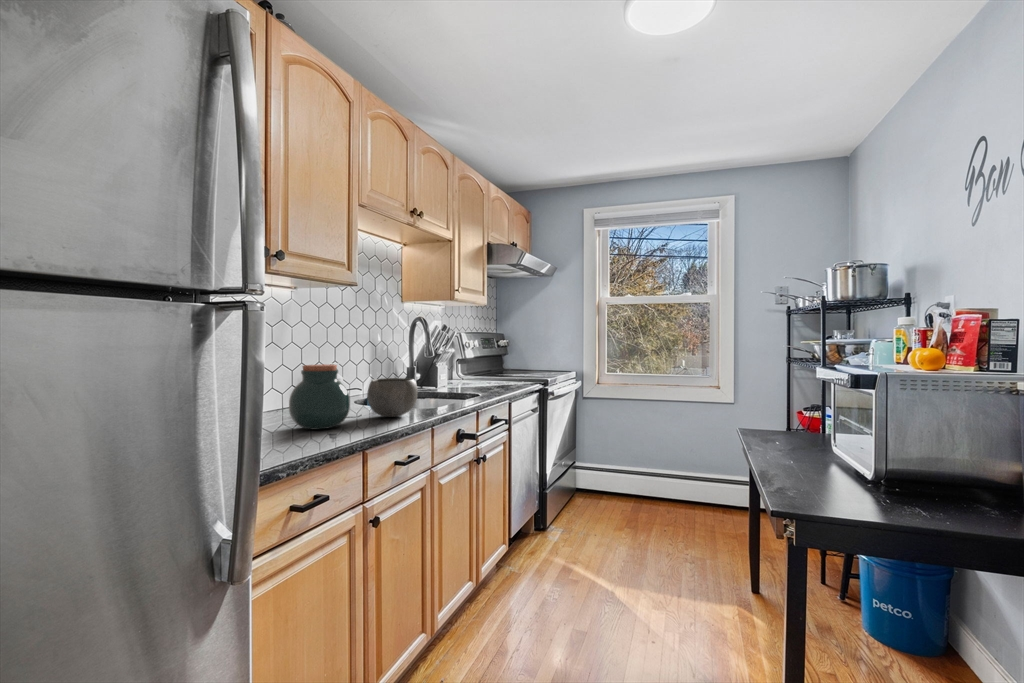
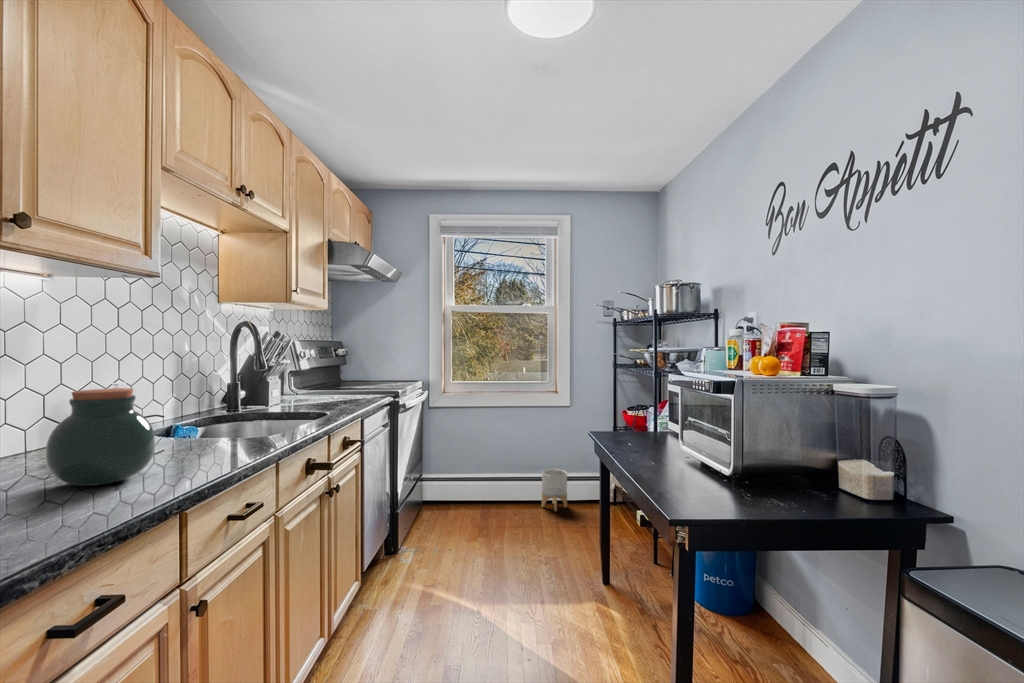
ceramic bowl: present [367,378,418,417] -> none [181,401,256,454]
planter: none [702,471,732,515] -> present [542,469,567,511]

